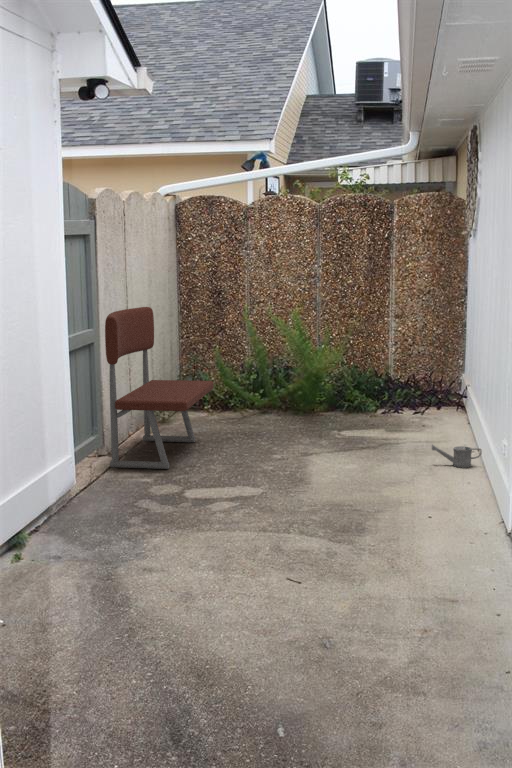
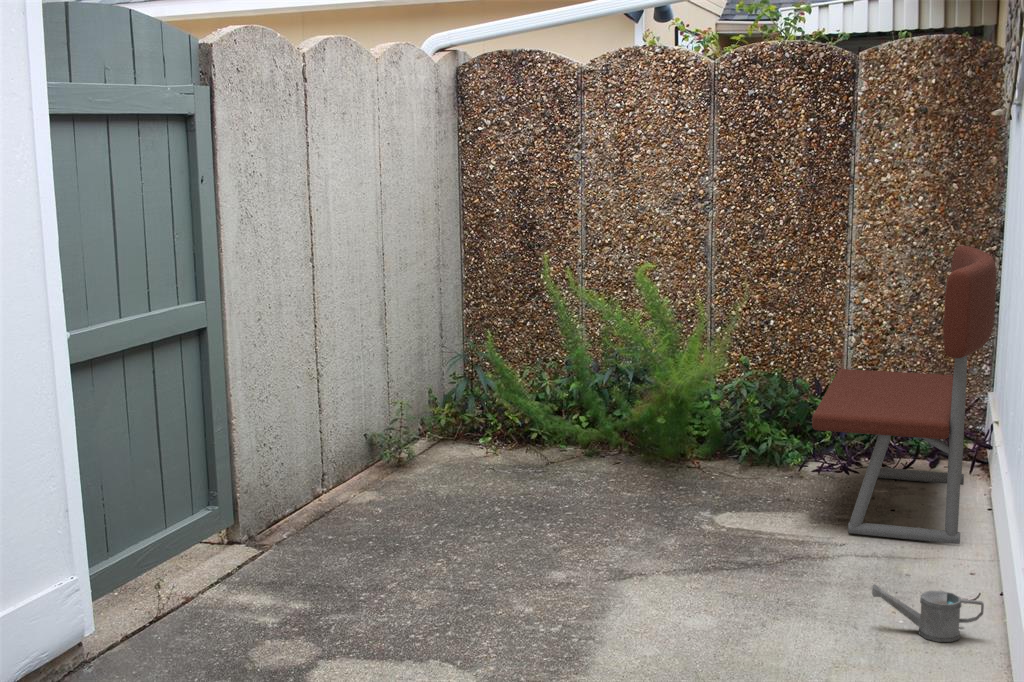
bench: present [105,307,213,469] -> present [812,246,996,544]

